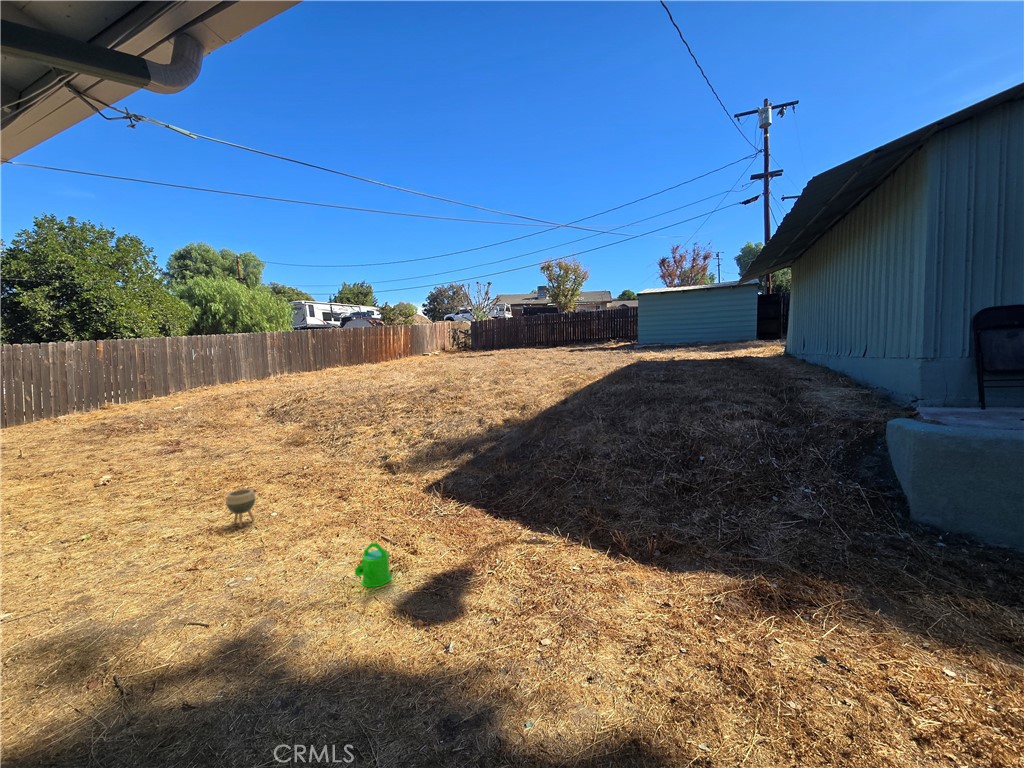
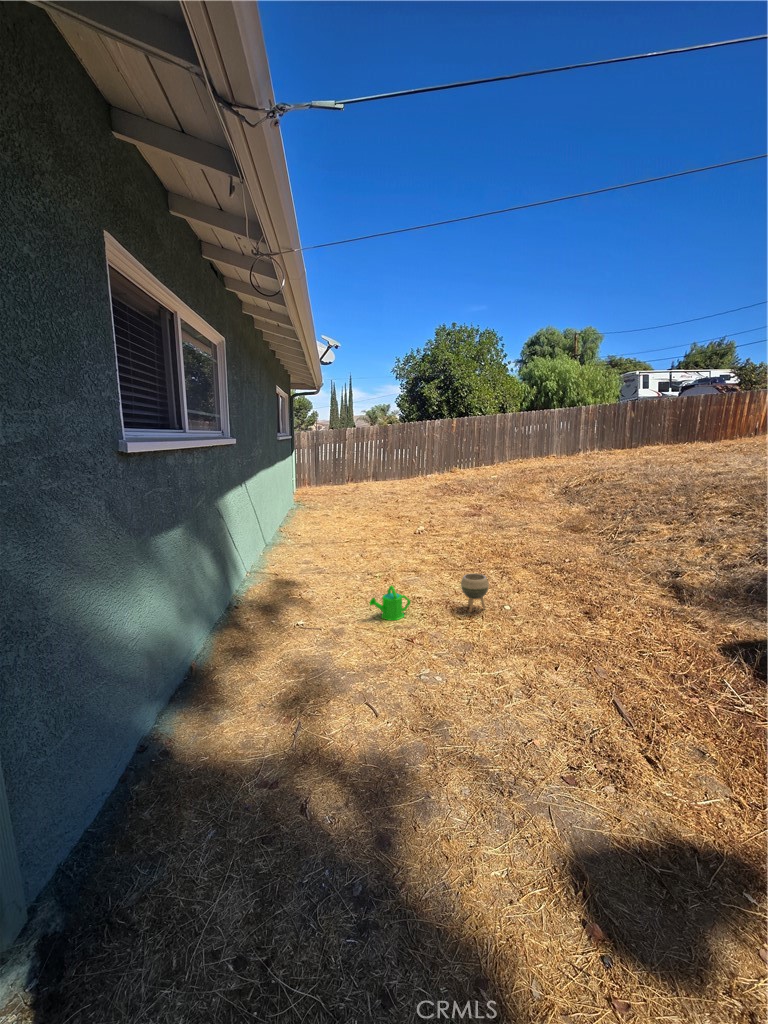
watering can: present [355,542,392,587] -> present [370,586,410,620]

